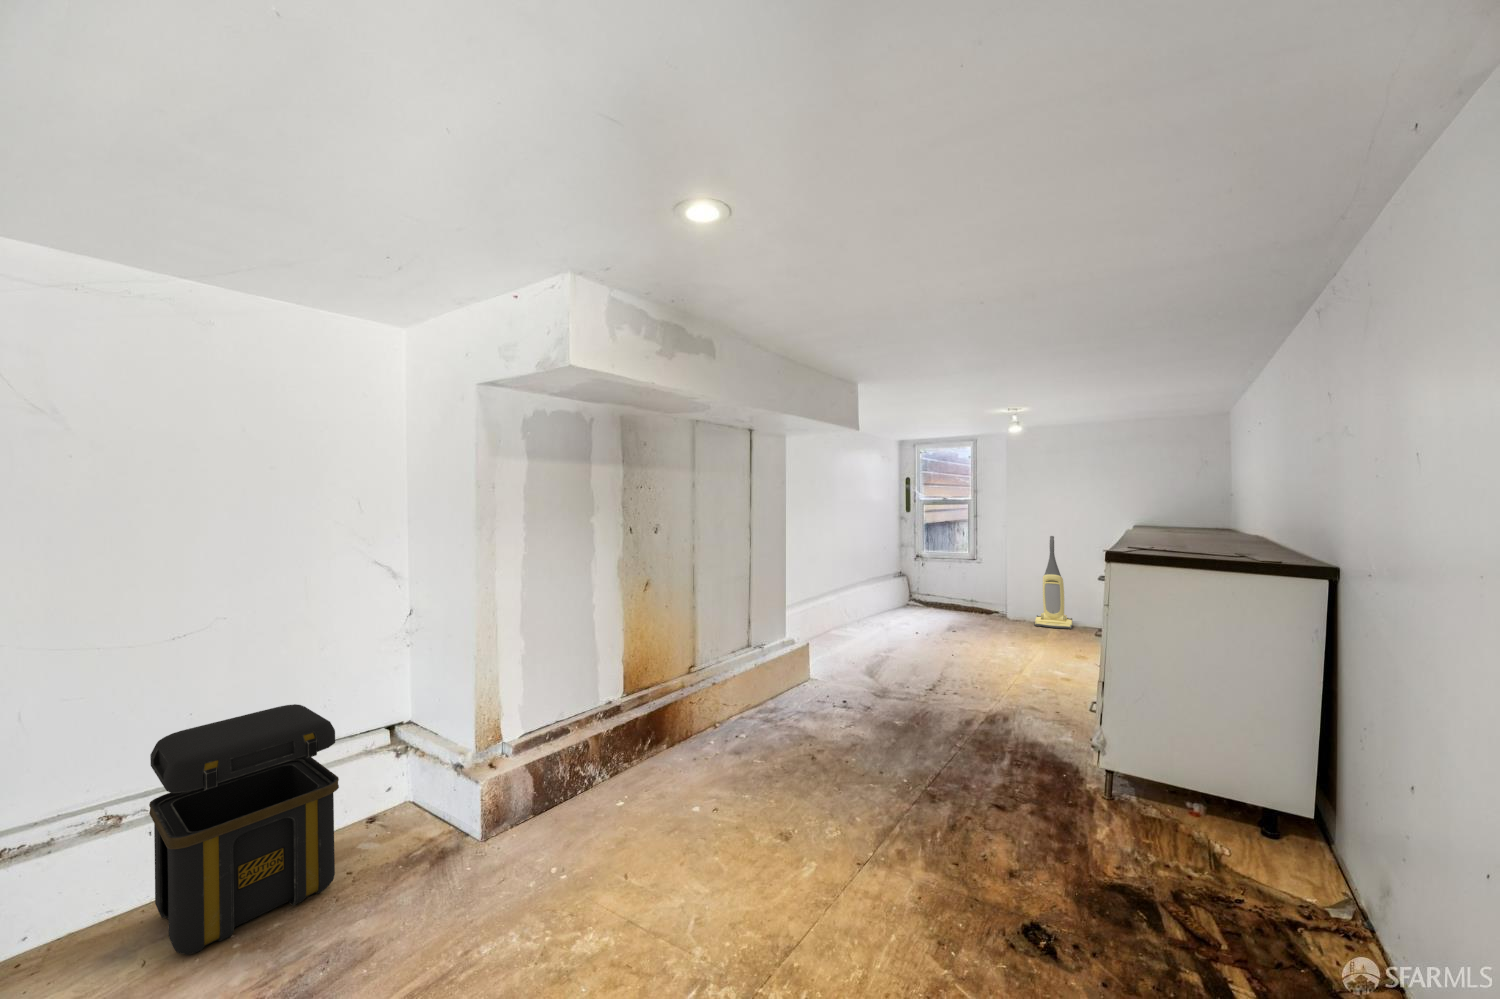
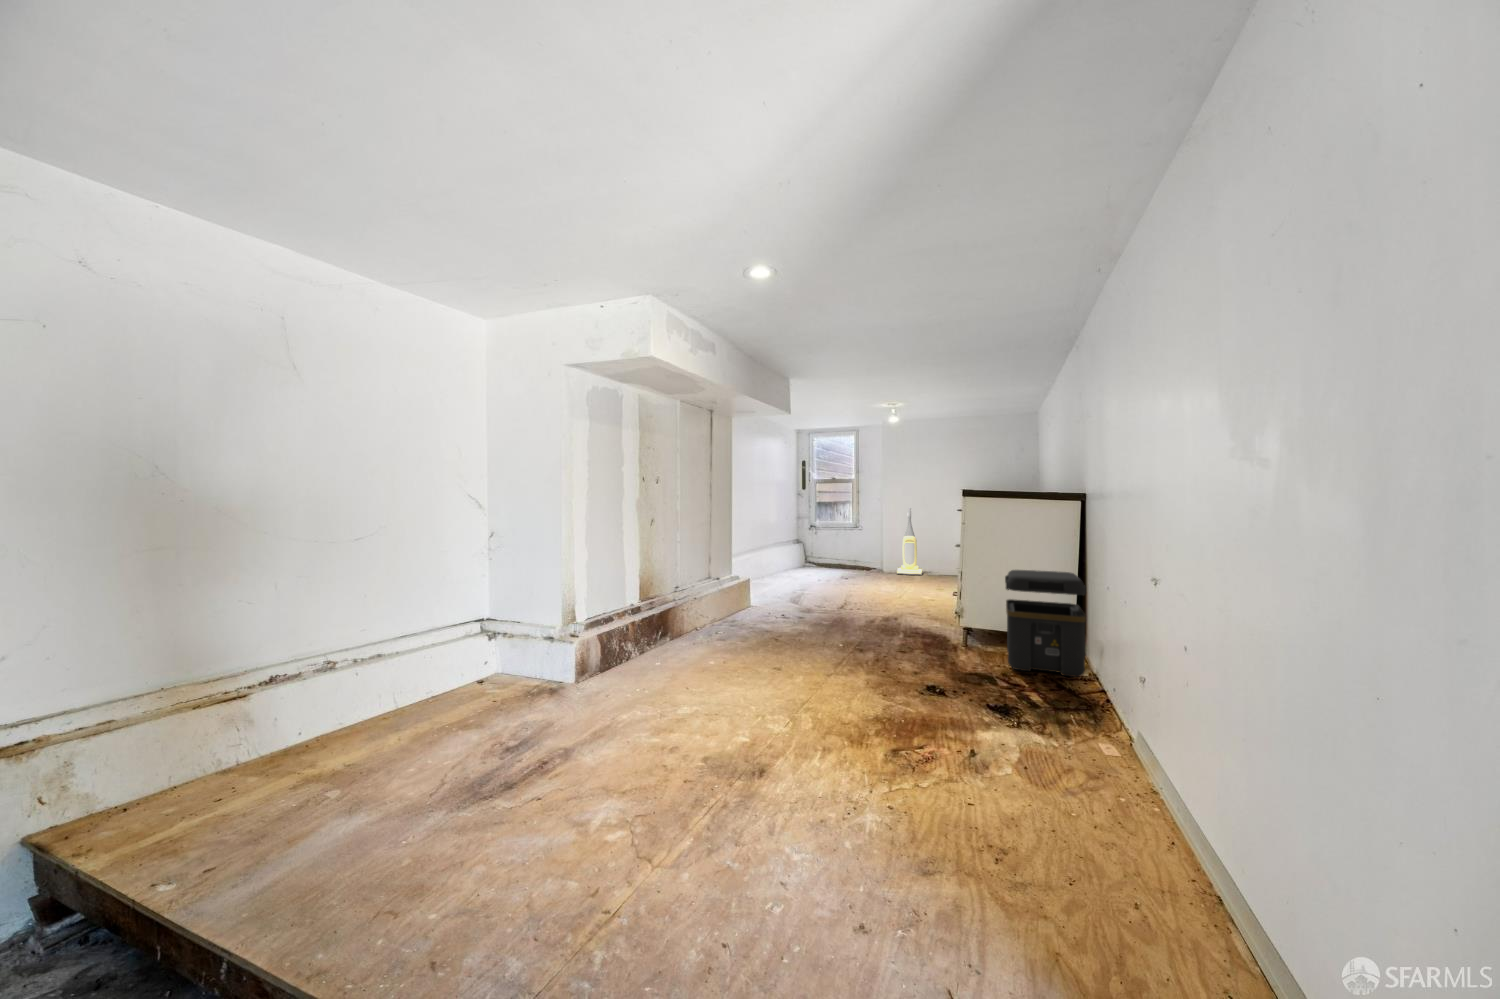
toolbox: present [149,704,339,955] -> present [1005,570,1086,677]

